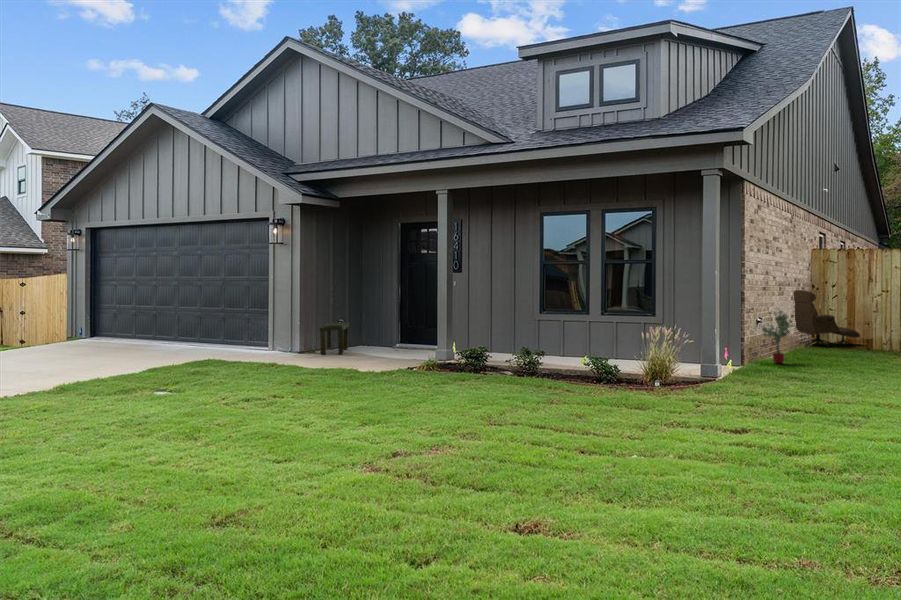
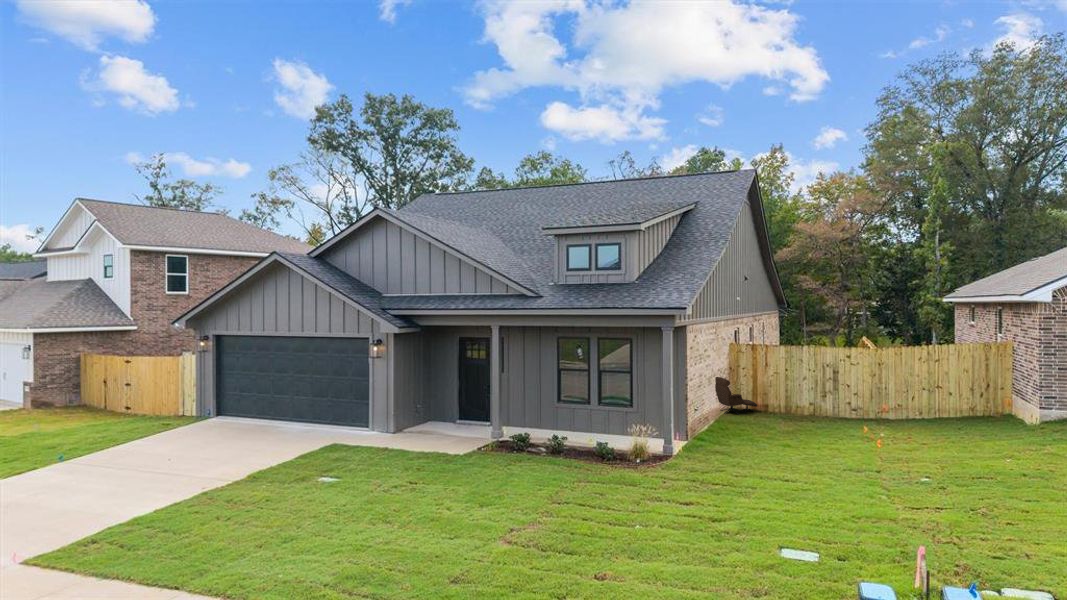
potted tree: present [762,308,791,364] -> none [697,401,715,436]
bench: present [320,323,349,354] -> none [410,409,426,435]

